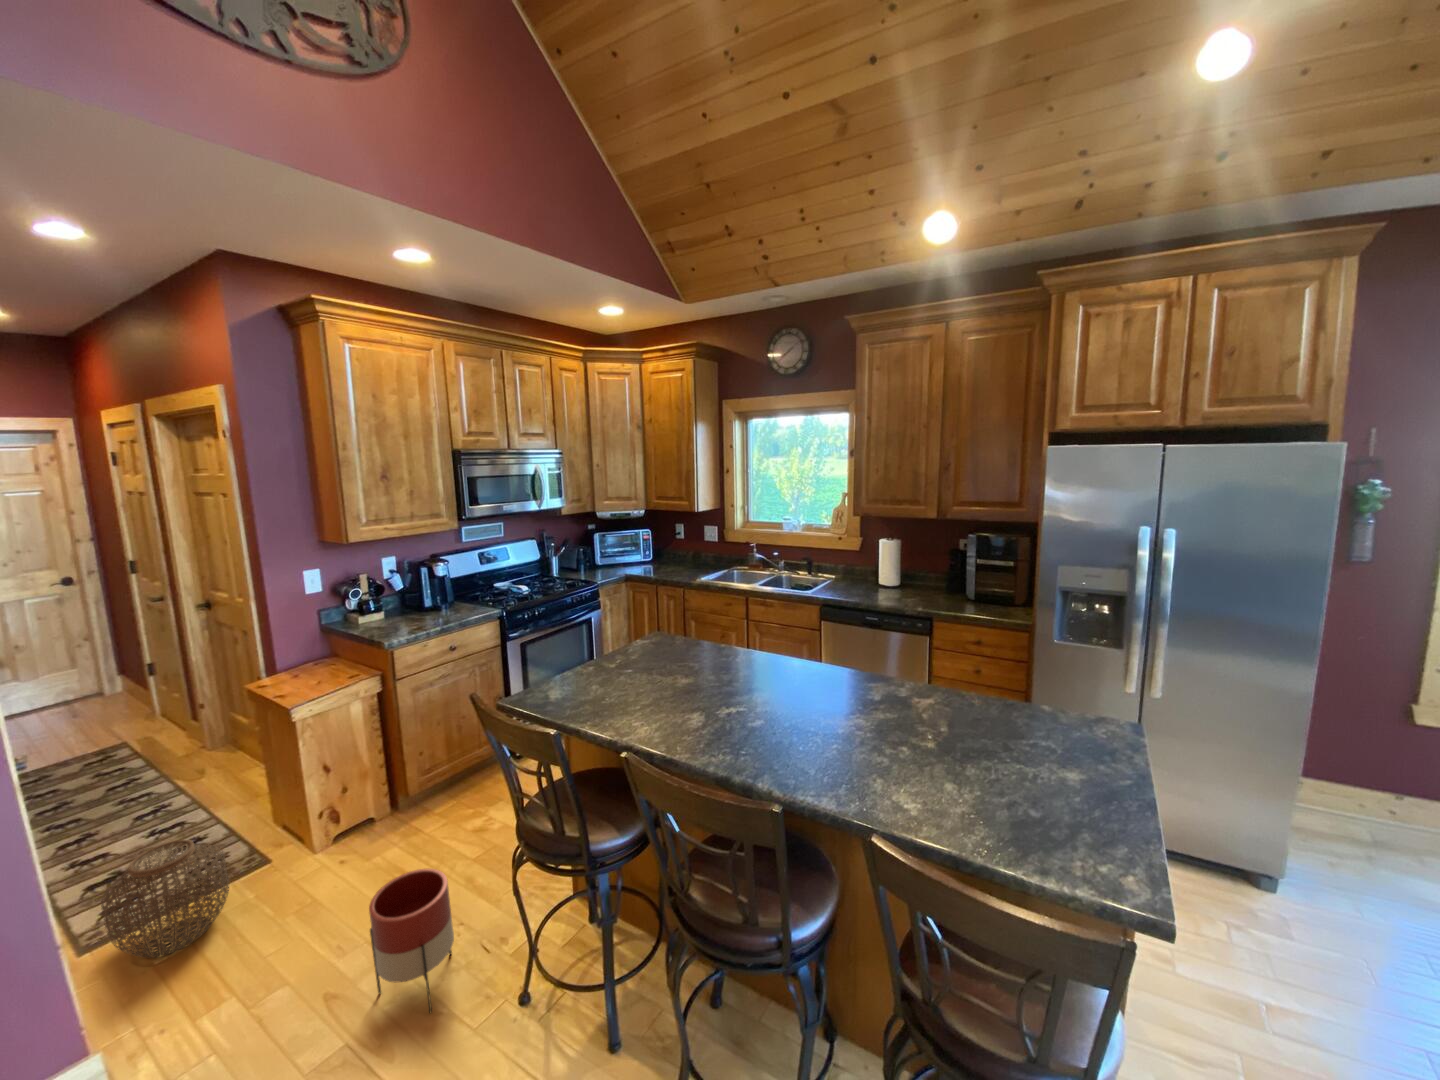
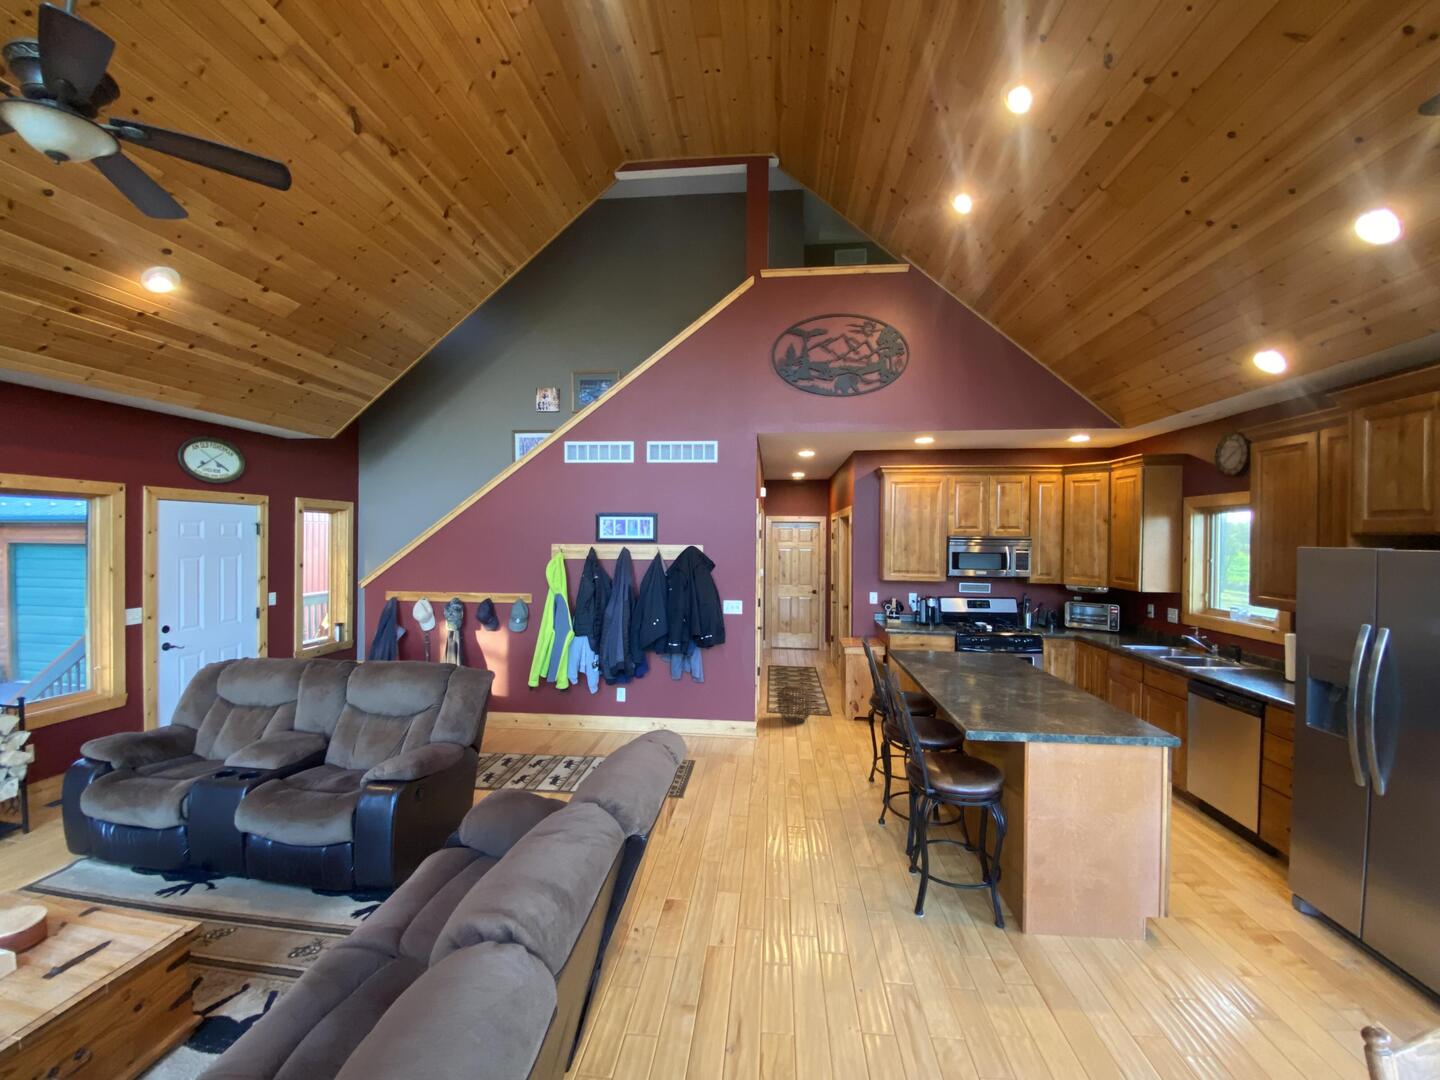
planter: present [369,869,454,1012] -> none [830,713,862,768]

